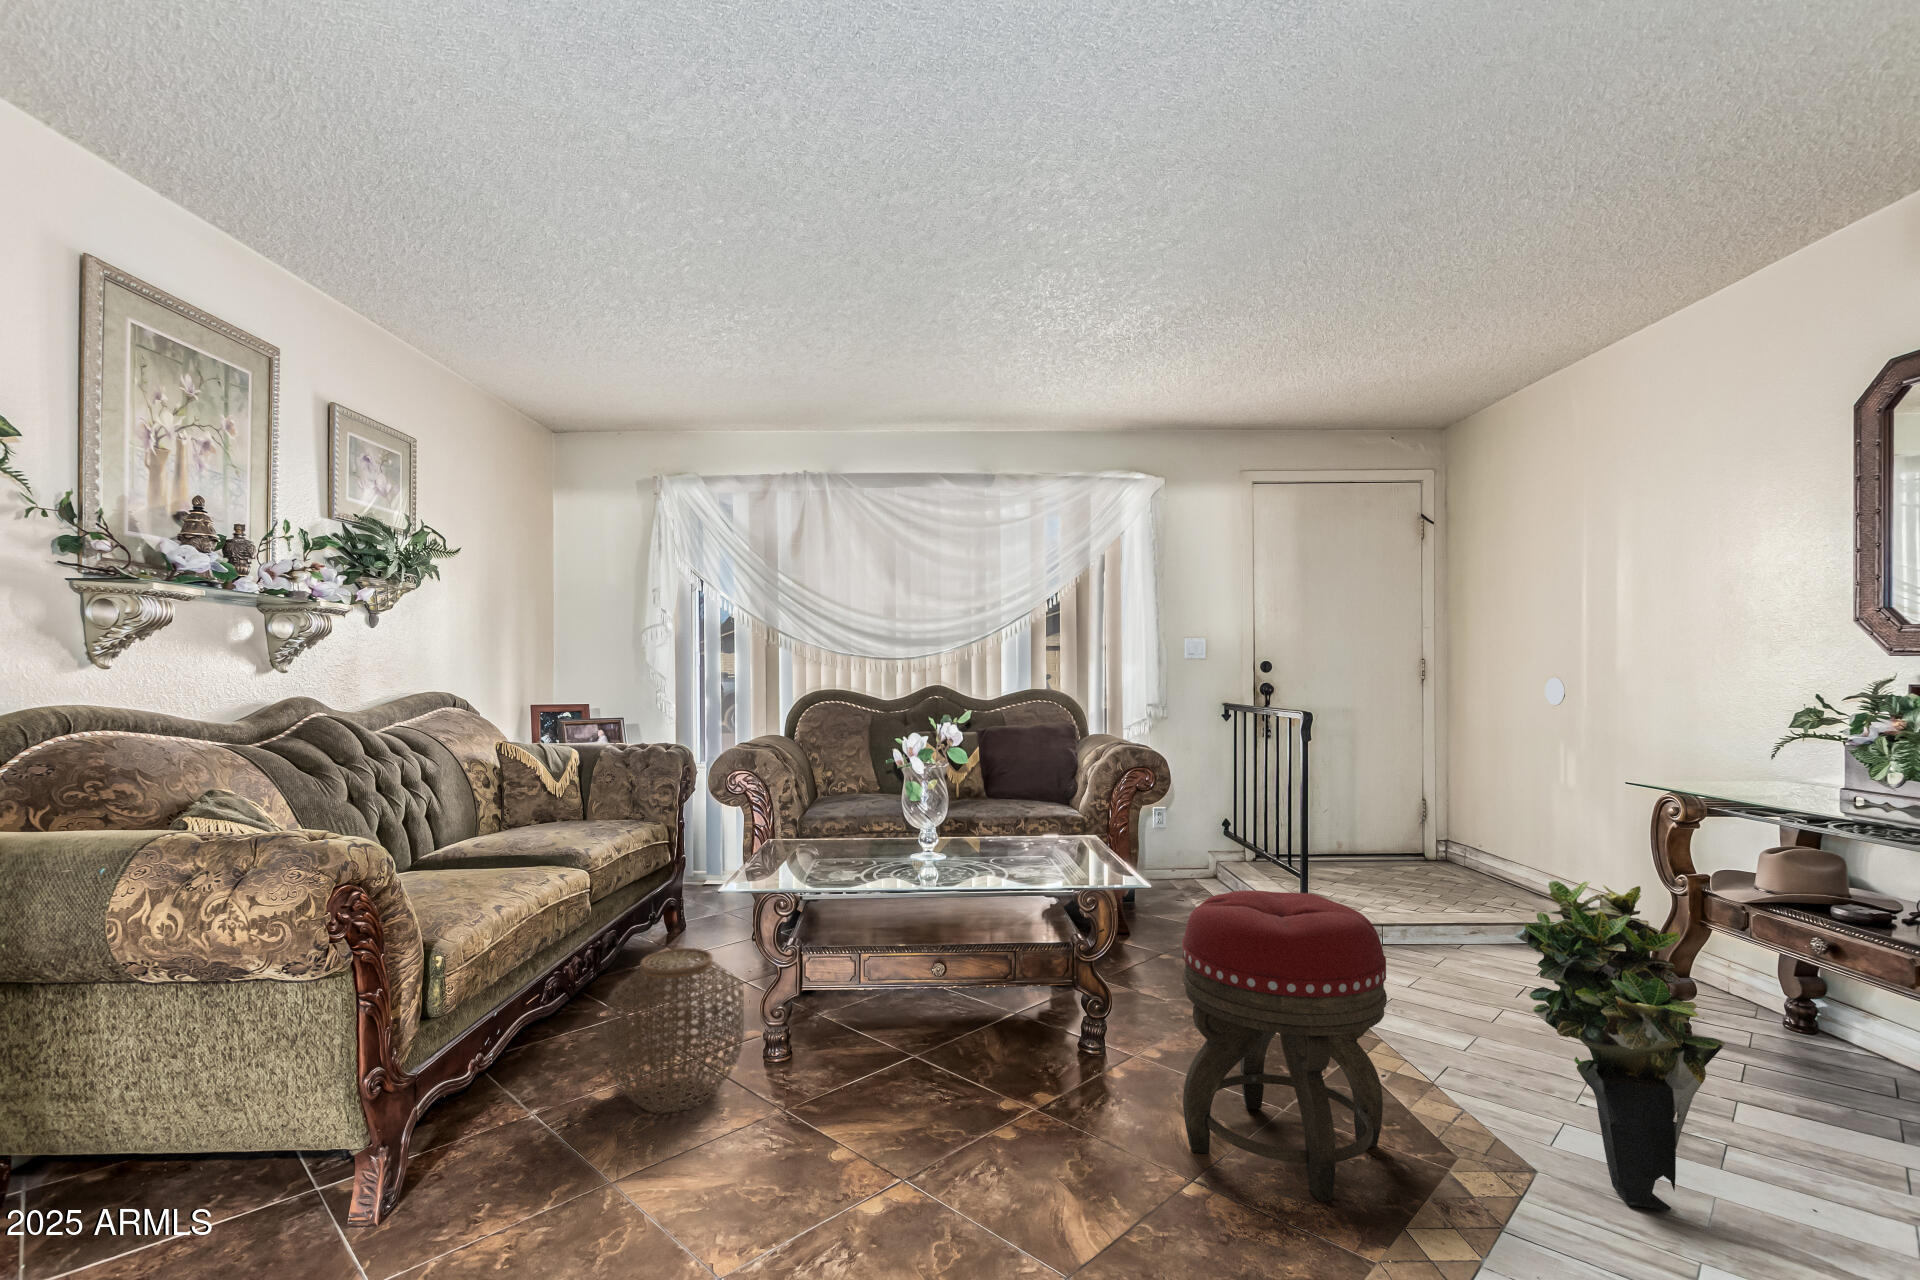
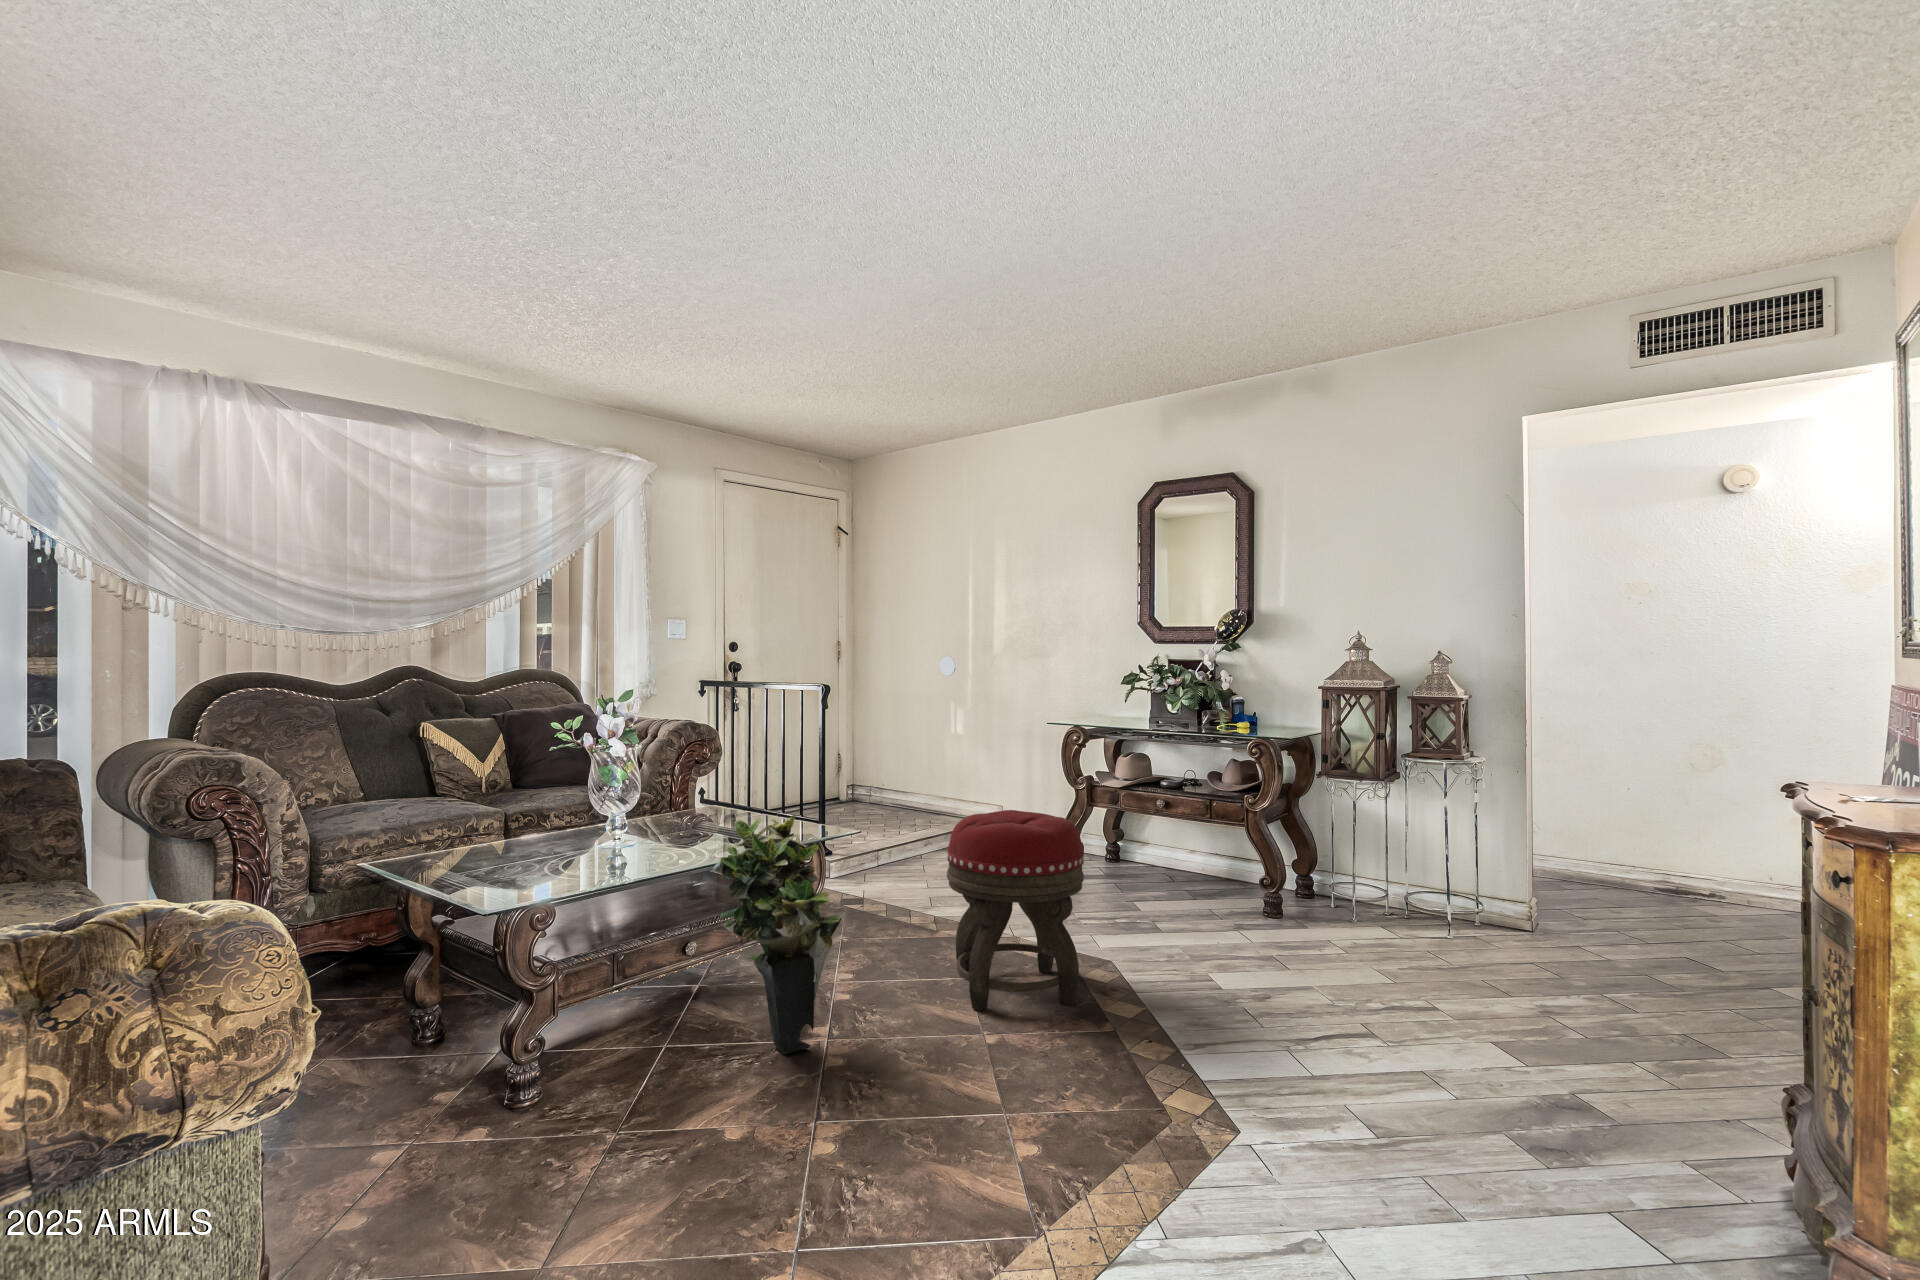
potted plant: present [1515,881,1725,1211] -> present [713,815,843,1055]
woven basket: present [606,948,744,1112] -> none [413,978,592,1184]

